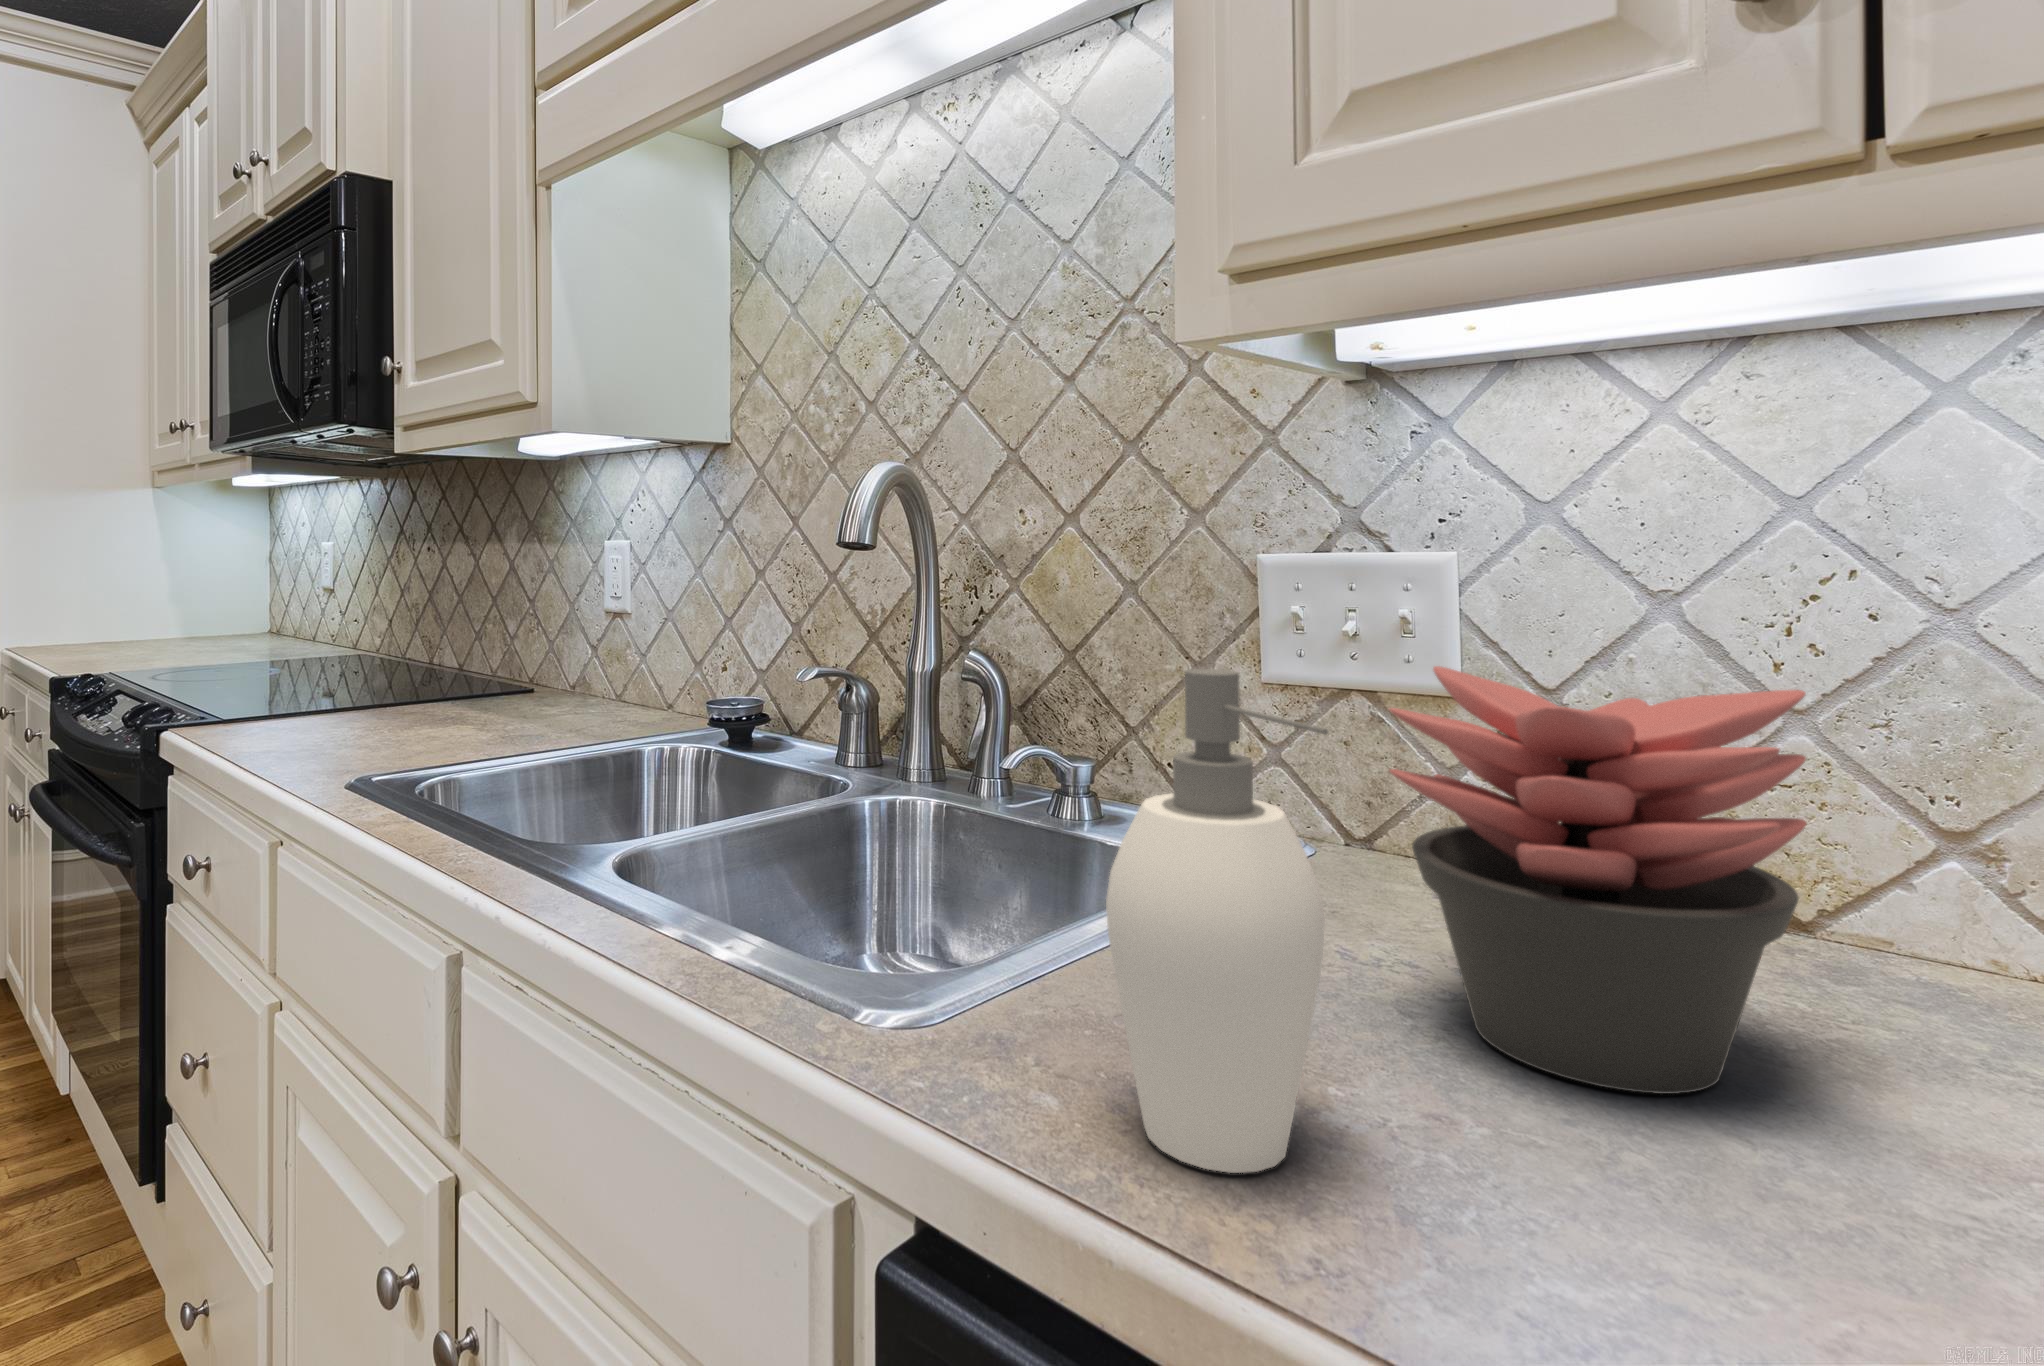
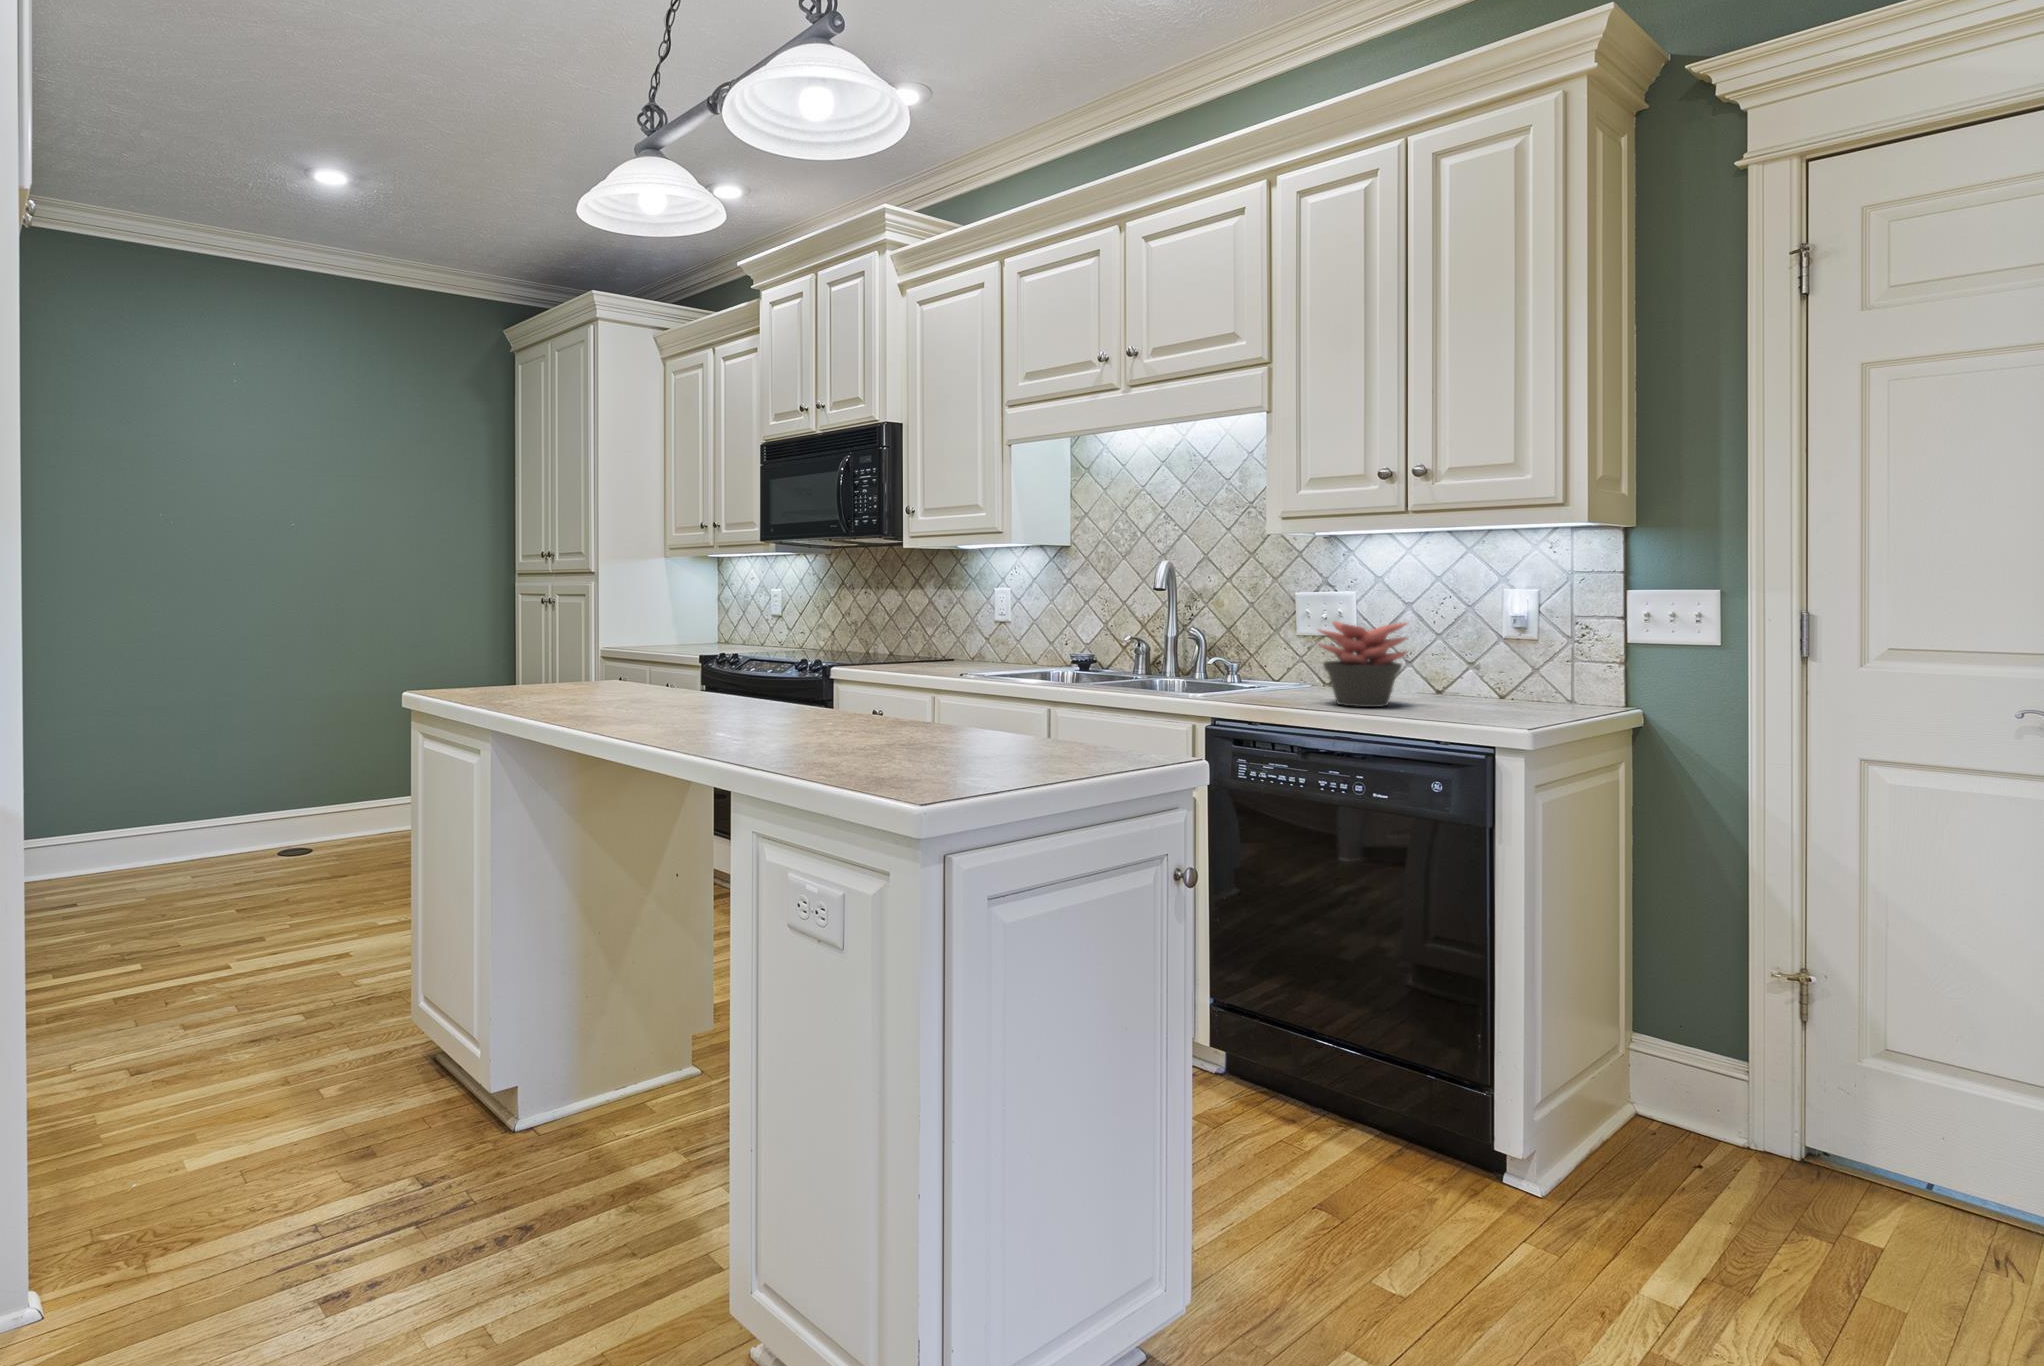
soap dispenser: present [1106,669,1328,1173] -> none [1249,616,1293,711]

